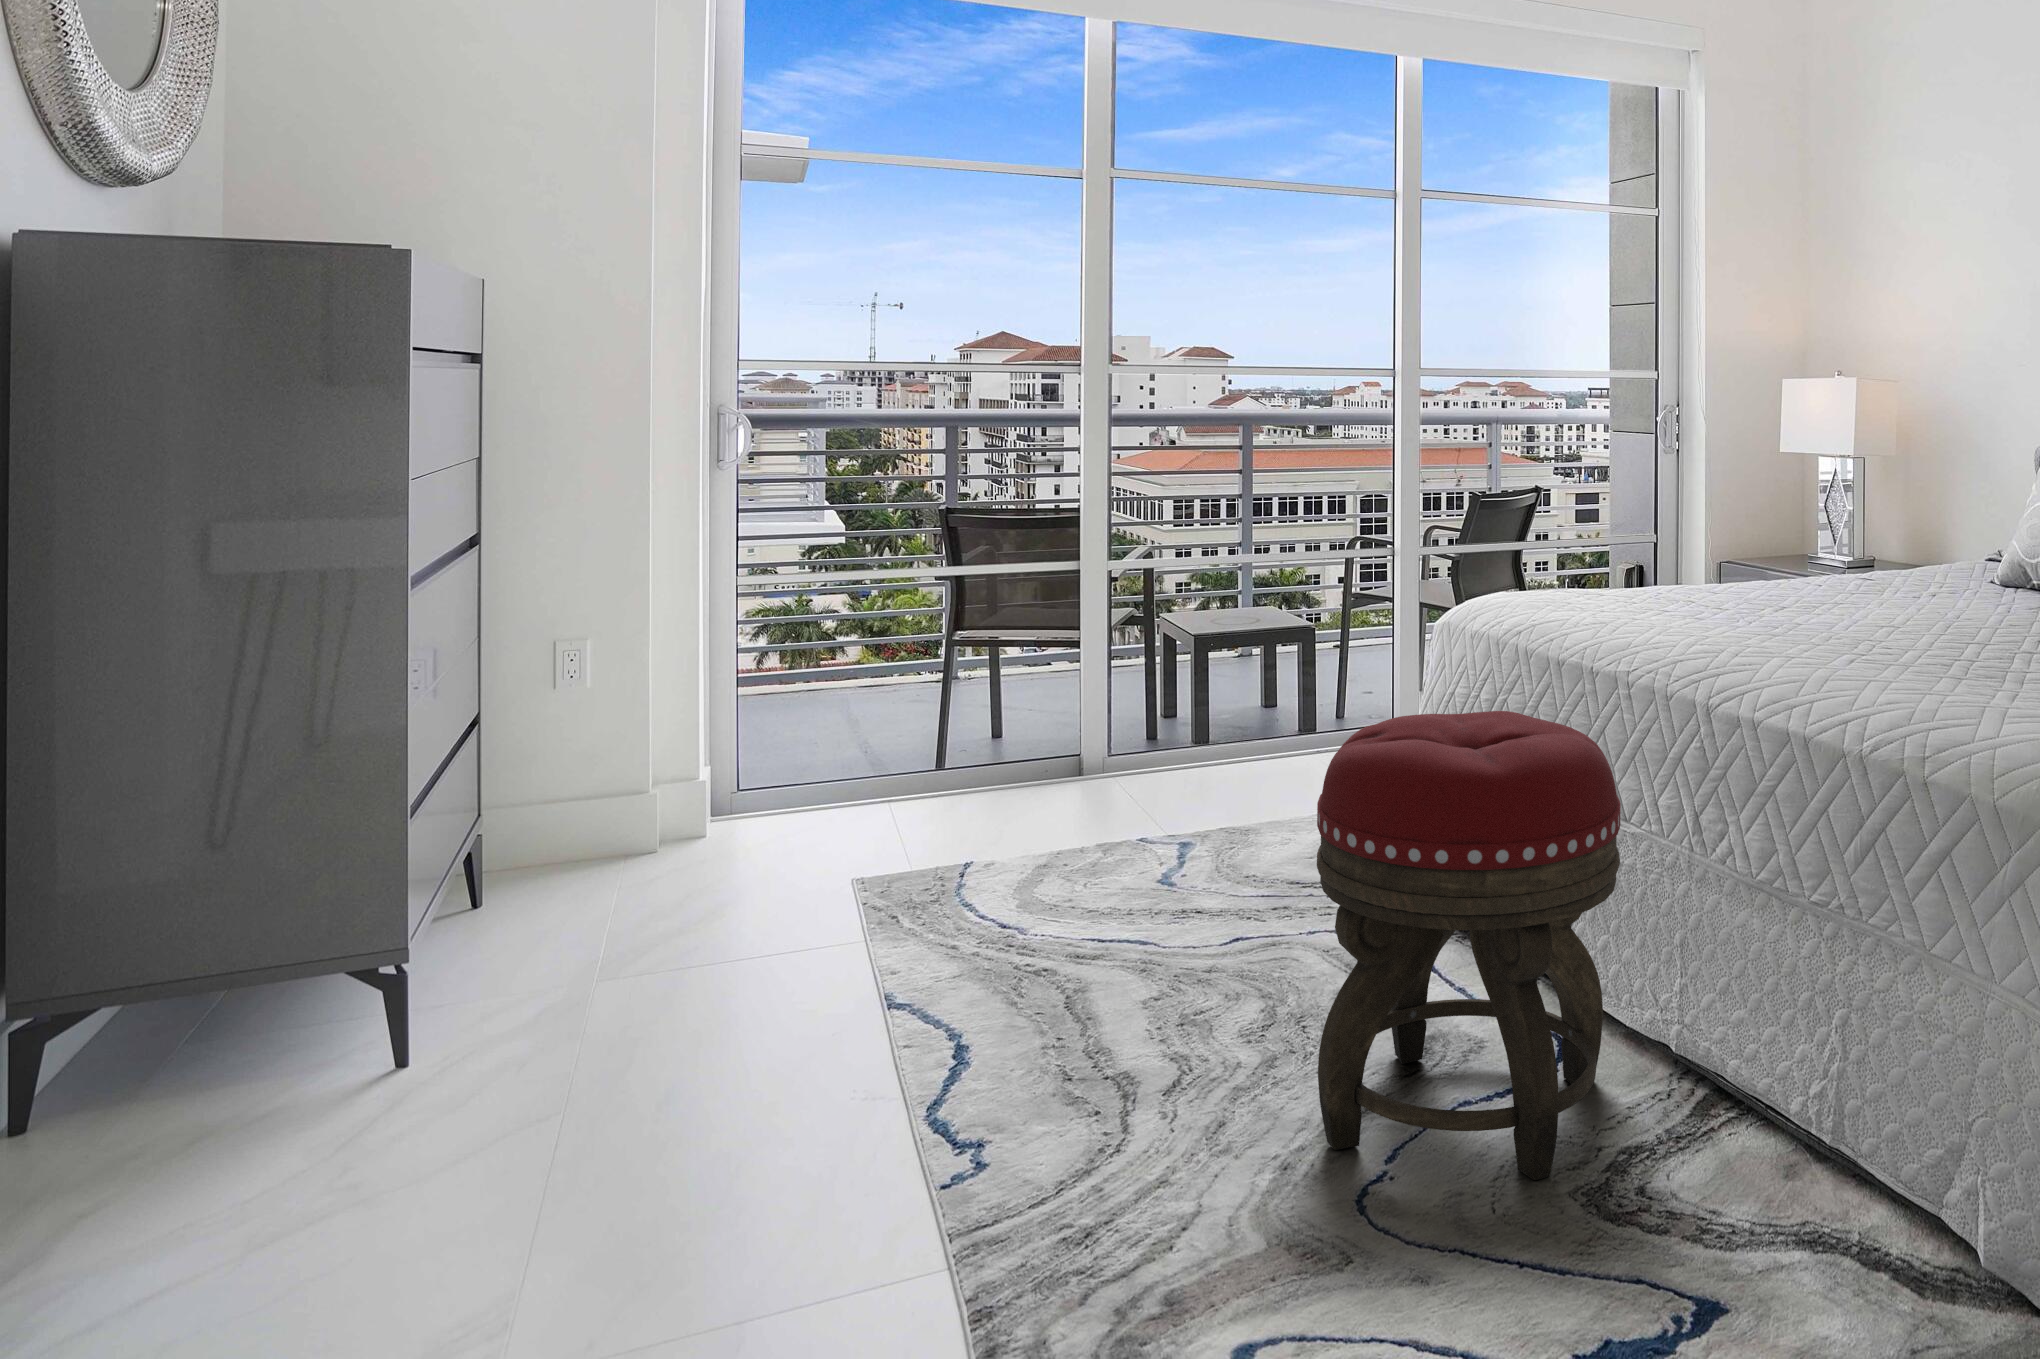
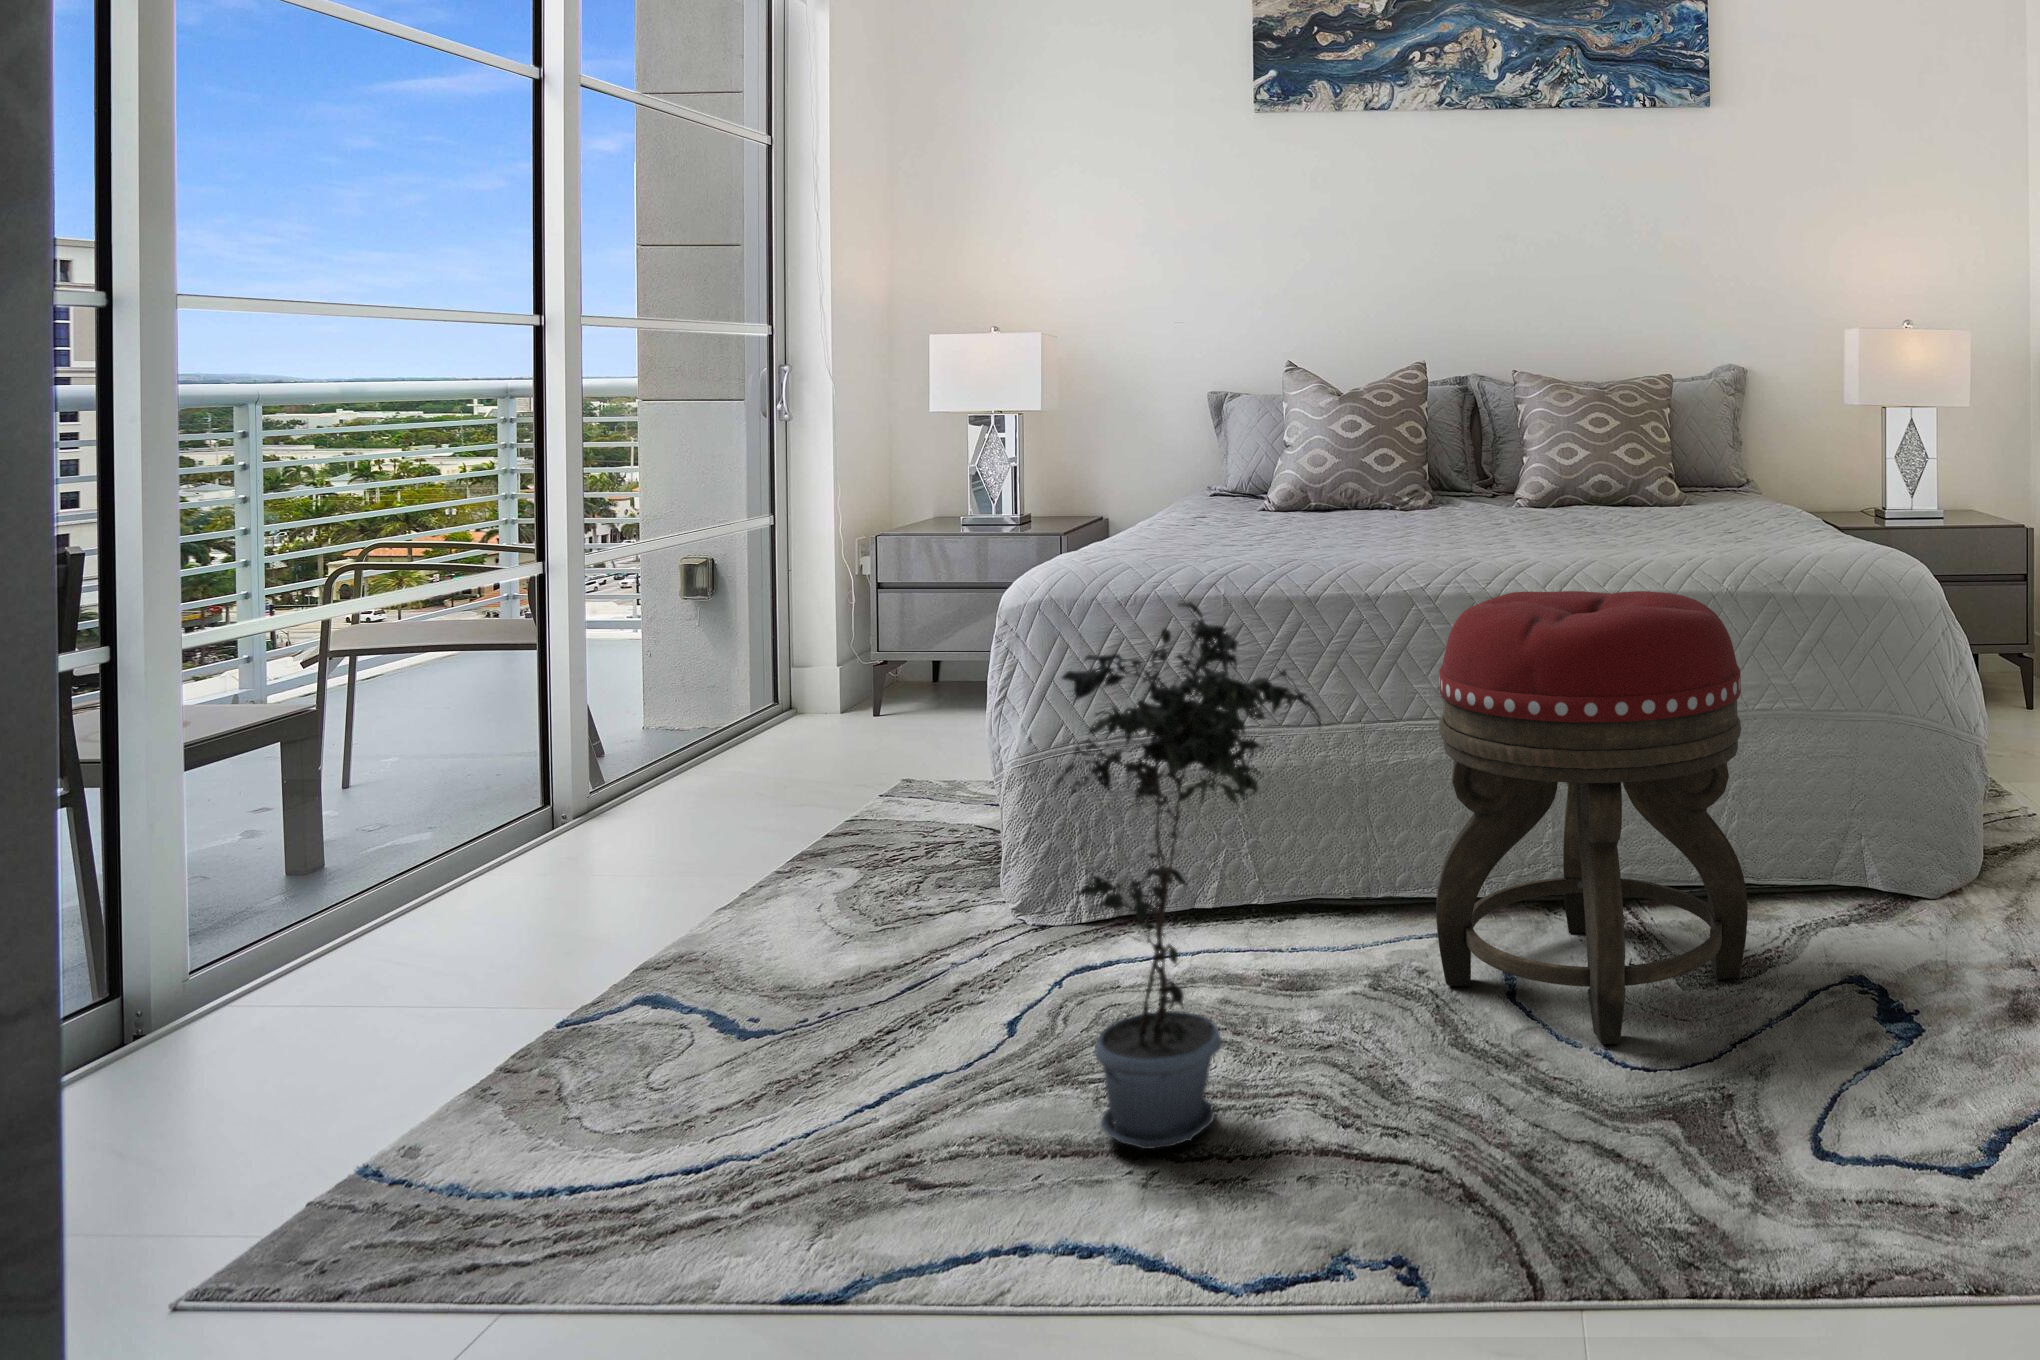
potted plant: none [1031,658,1190,1041] -> present [1054,602,1321,1149]

